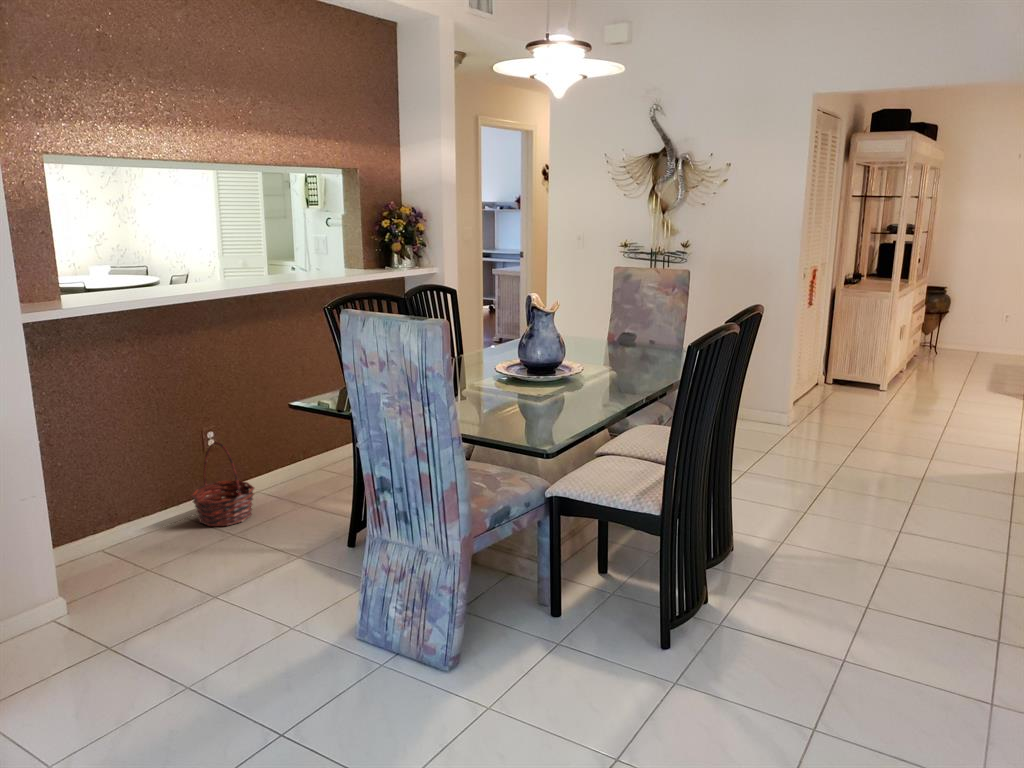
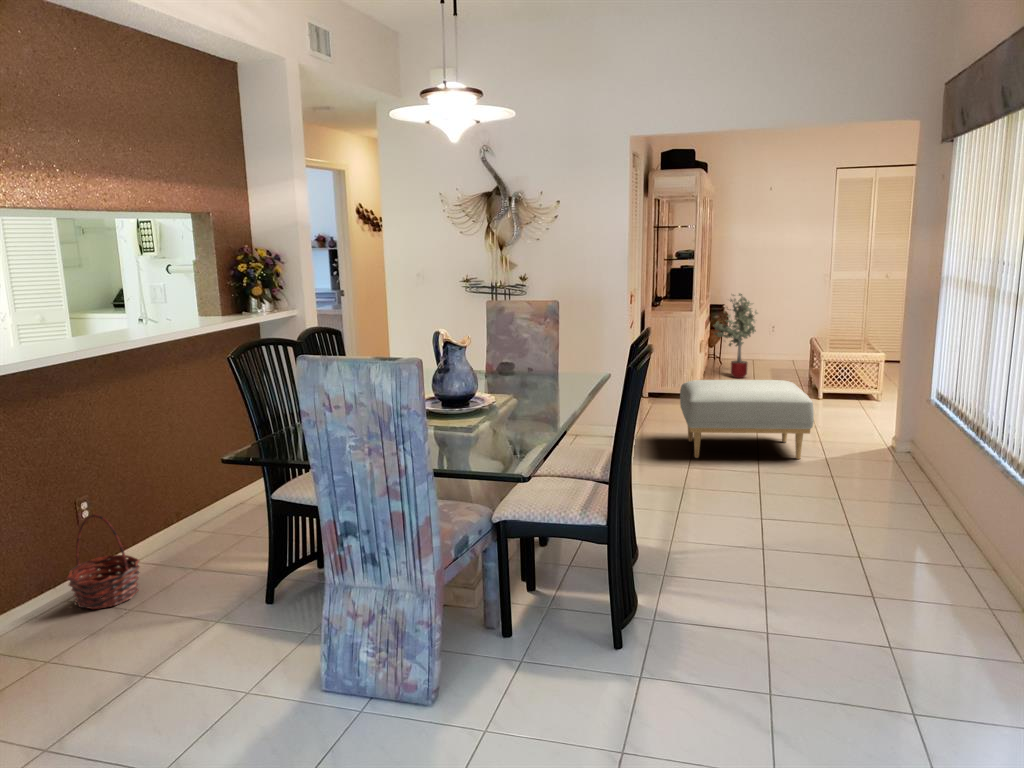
potted tree: none [924,274,983,373] -> present [714,293,758,378]
ottoman: none [846,370,1006,473] -> present [680,380,814,459]

